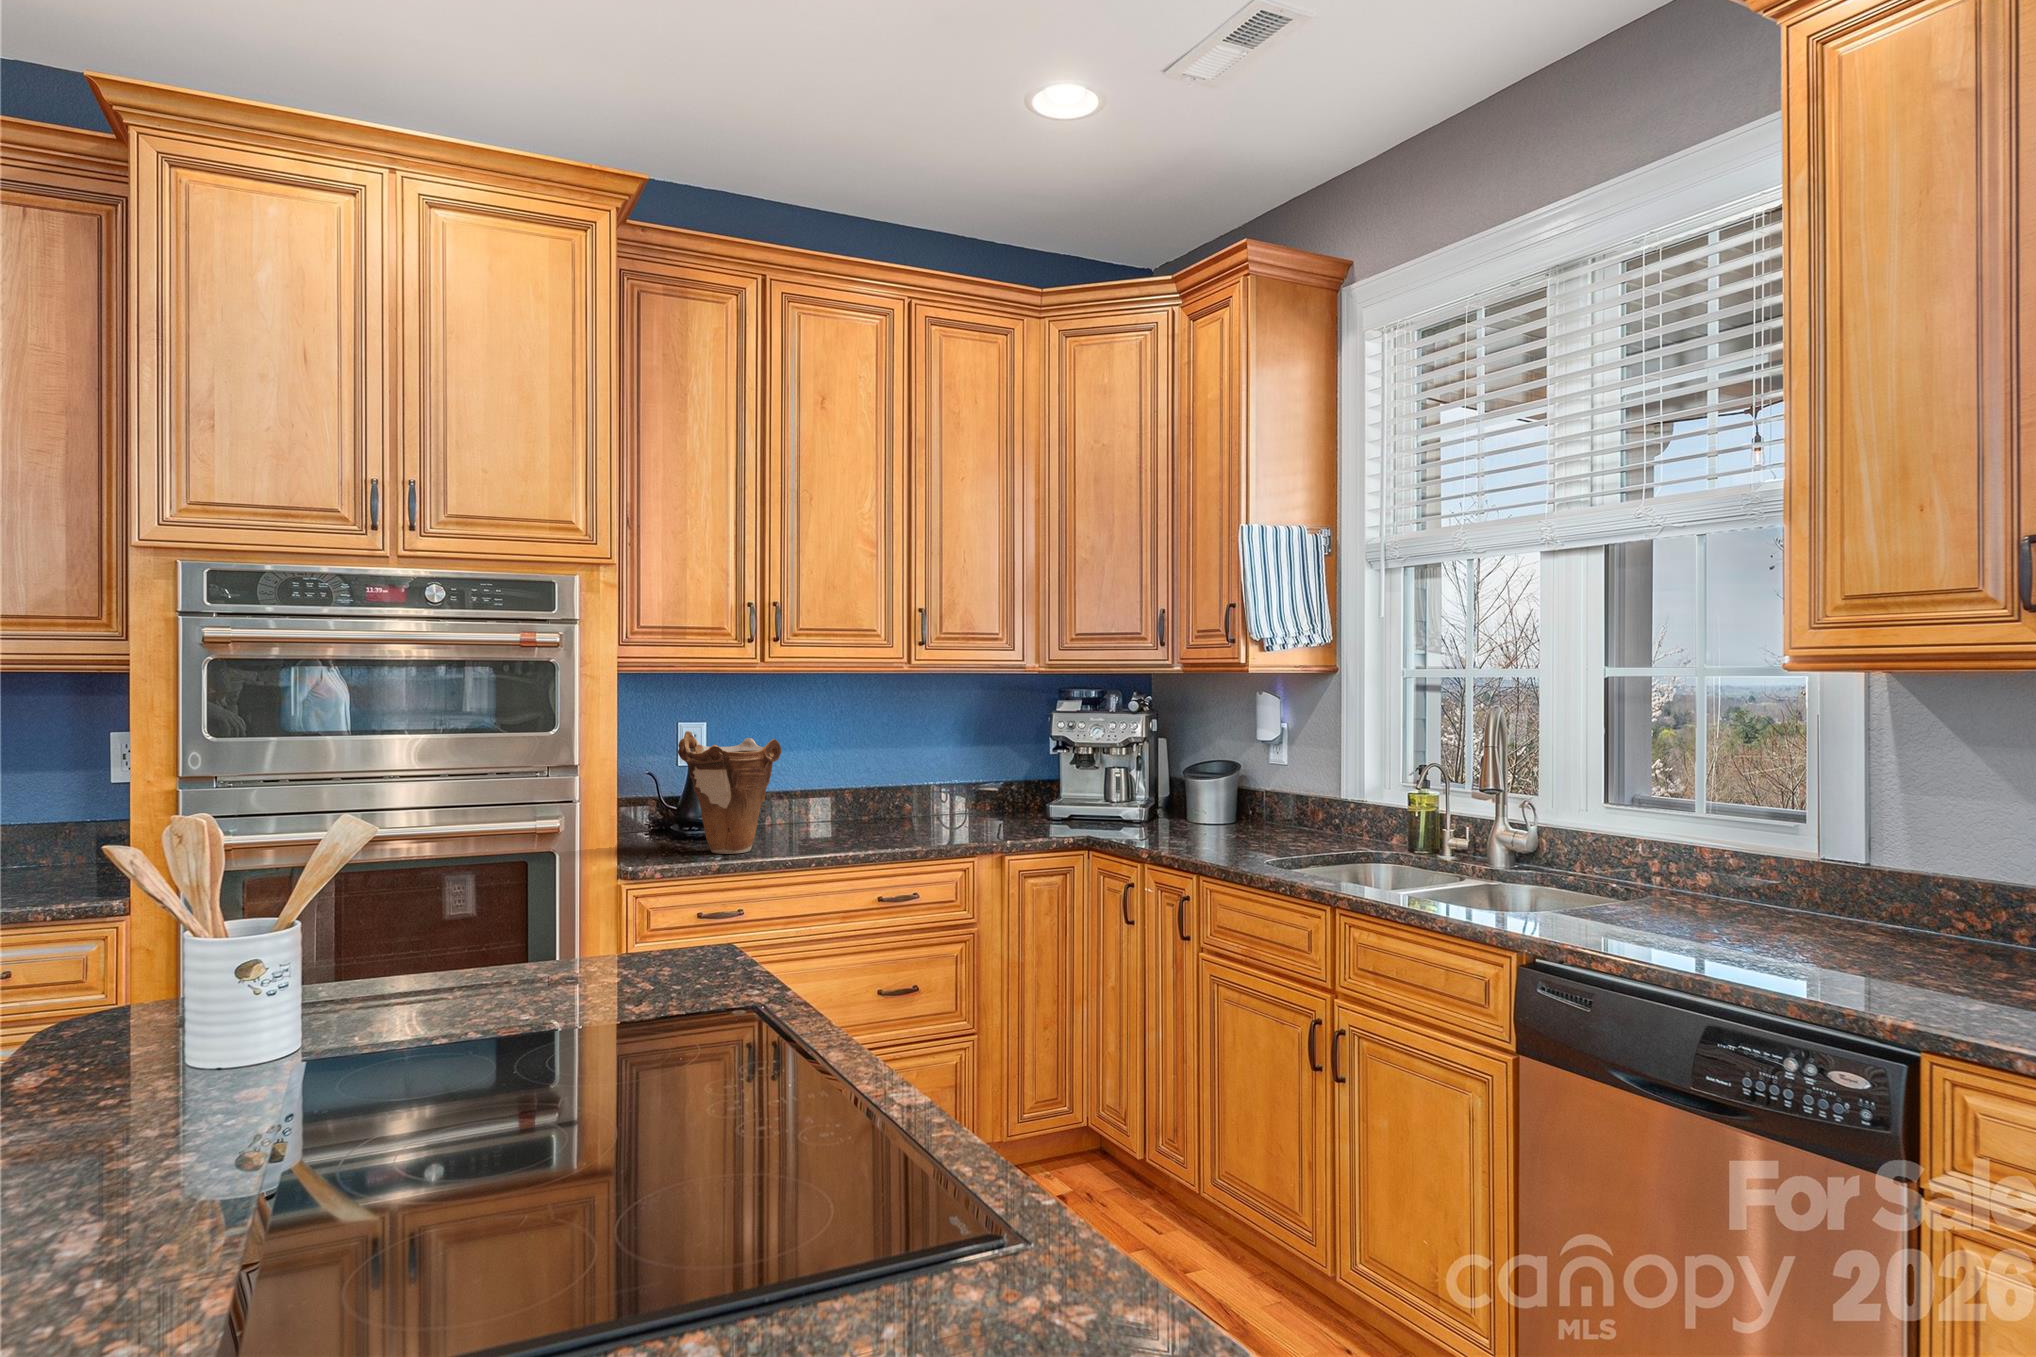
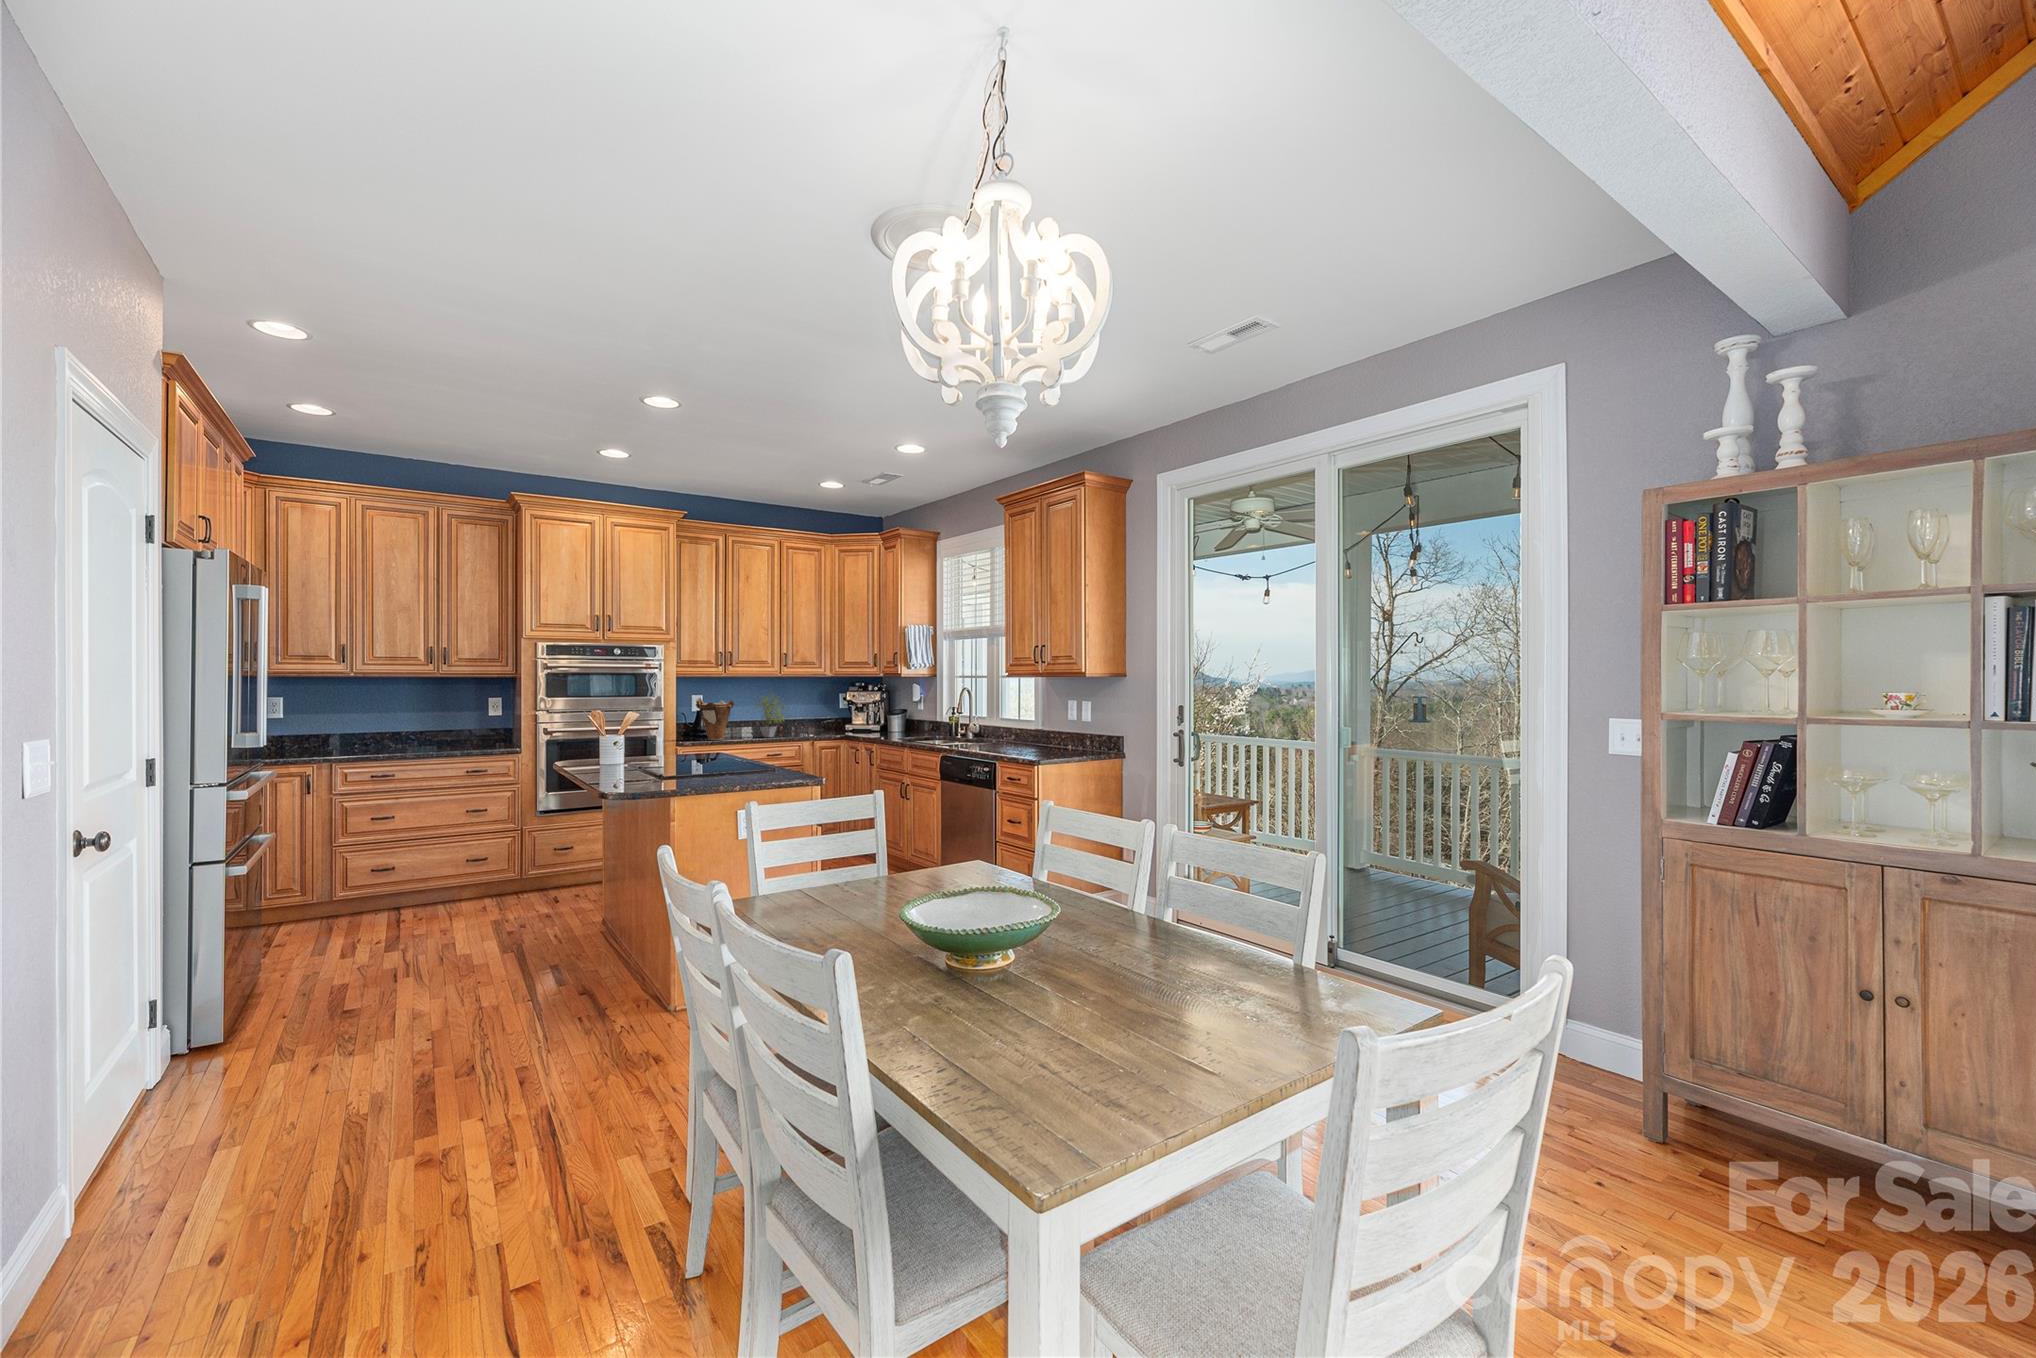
potted plant: none [829,709,932,839] -> present [756,691,785,737]

